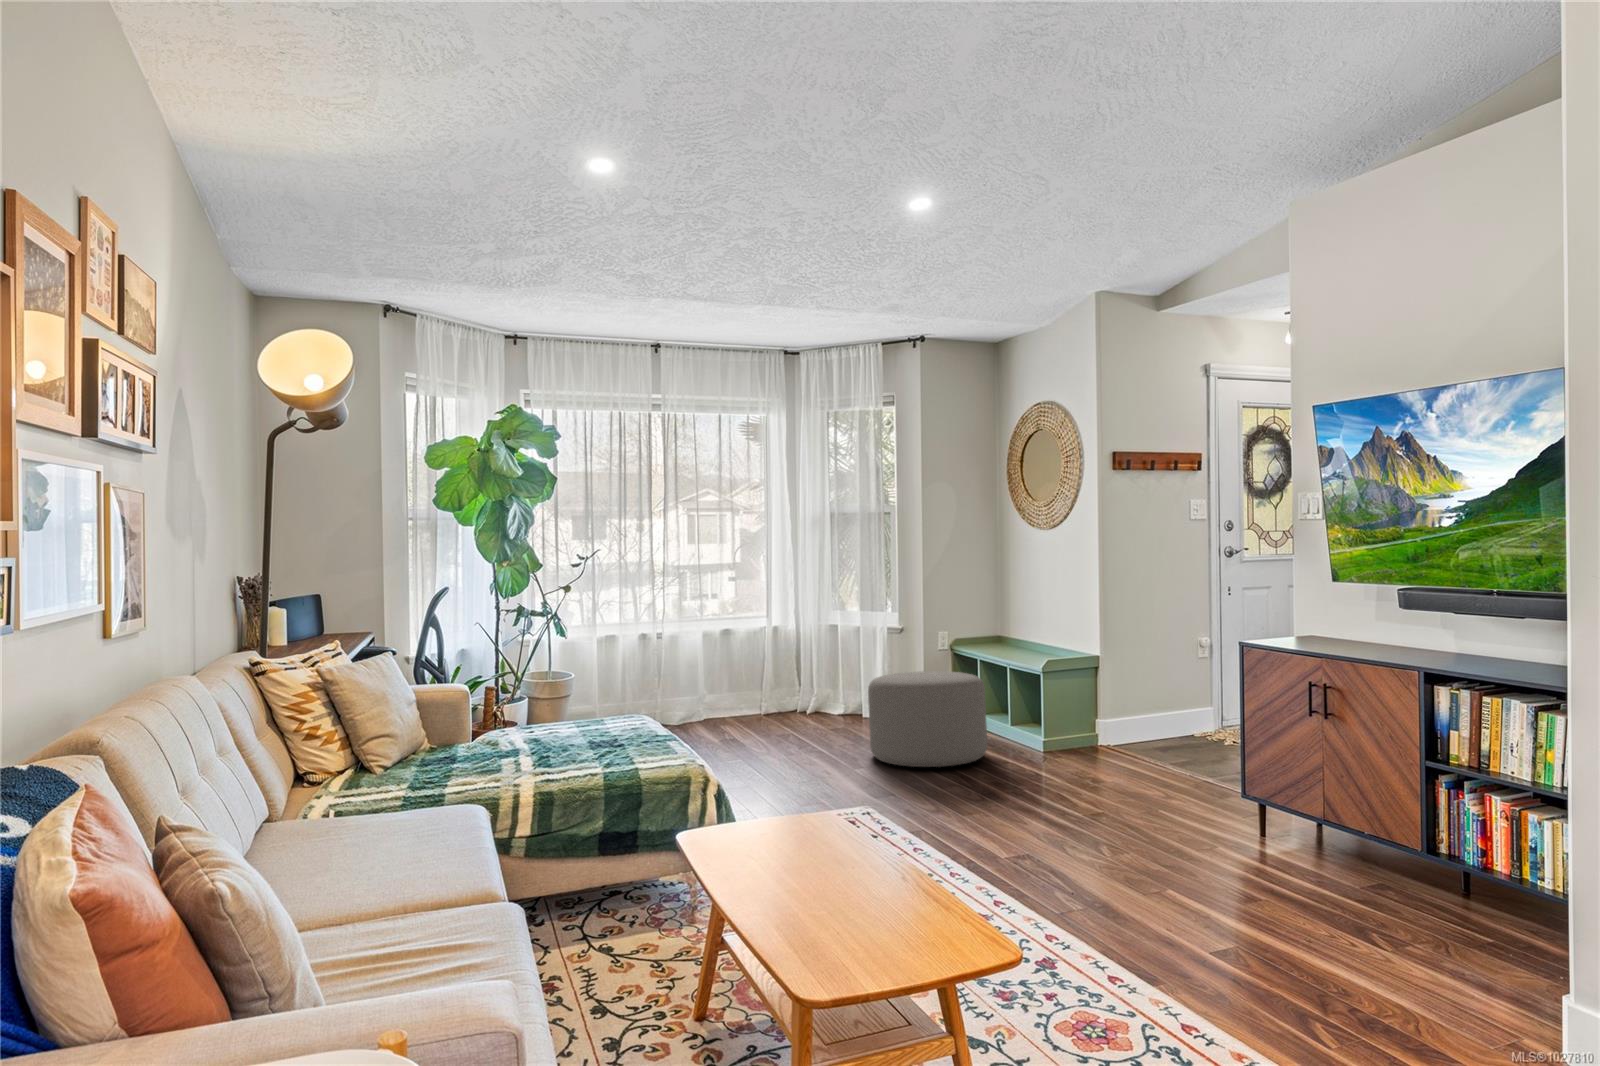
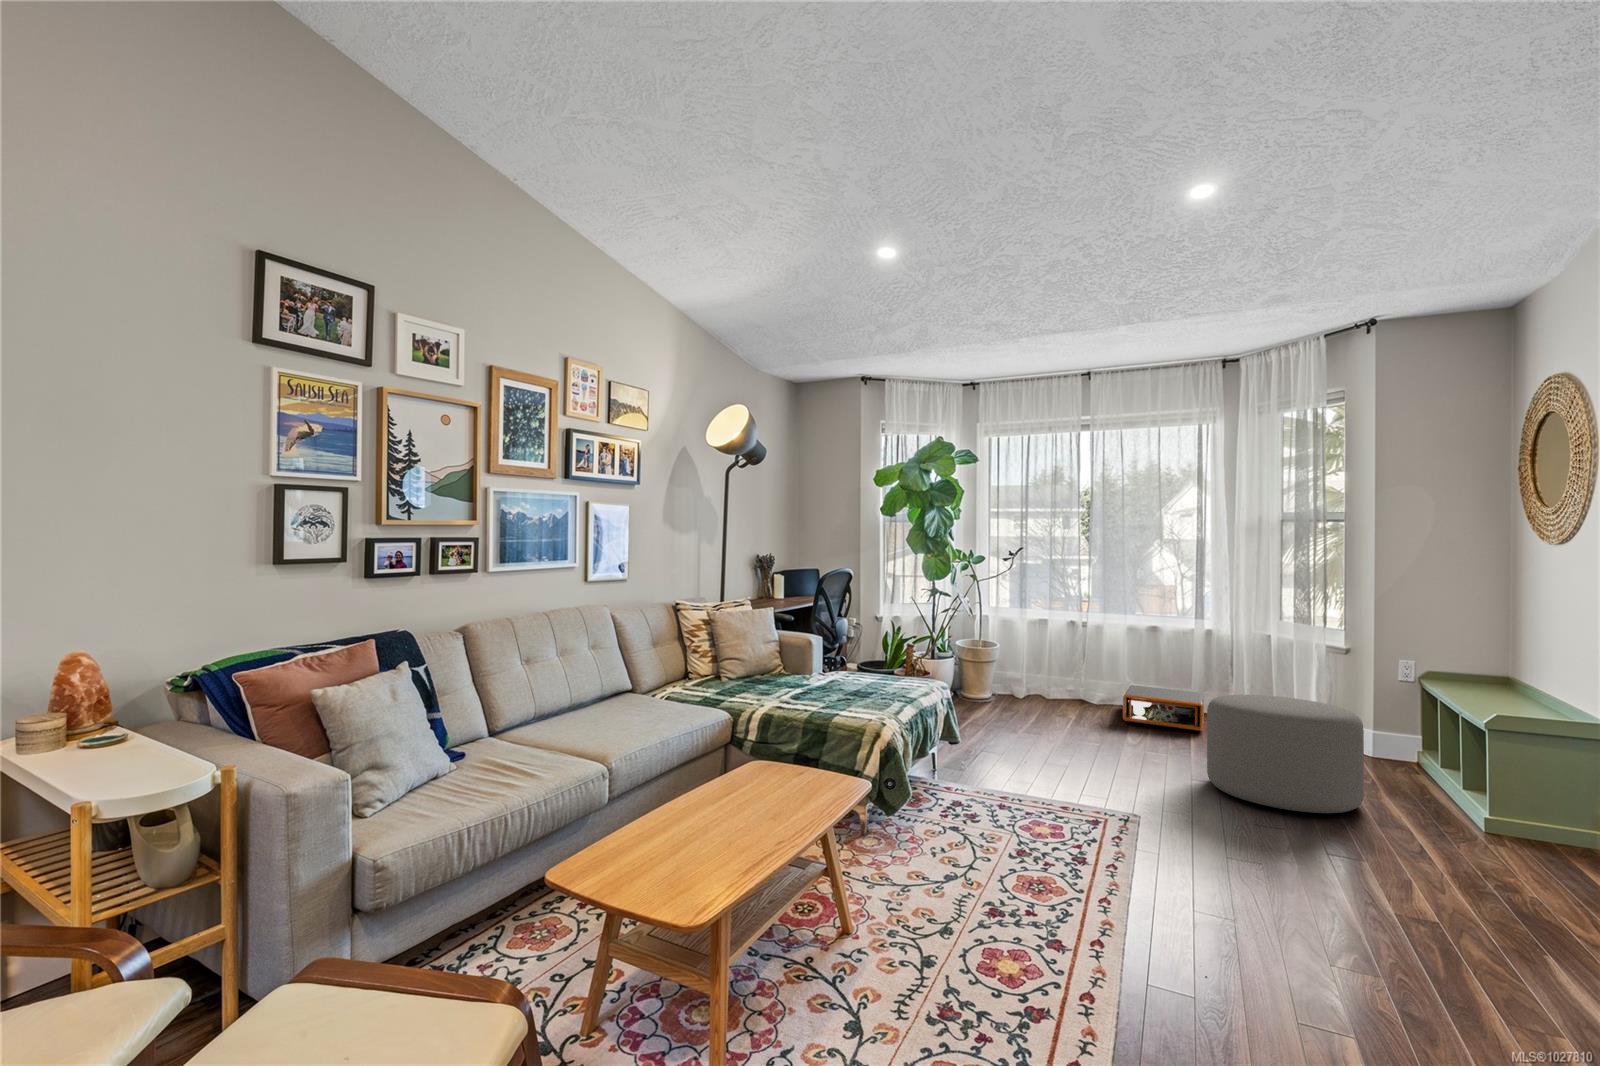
storage box: none [708,689,803,730] -> present [1123,685,1204,731]

